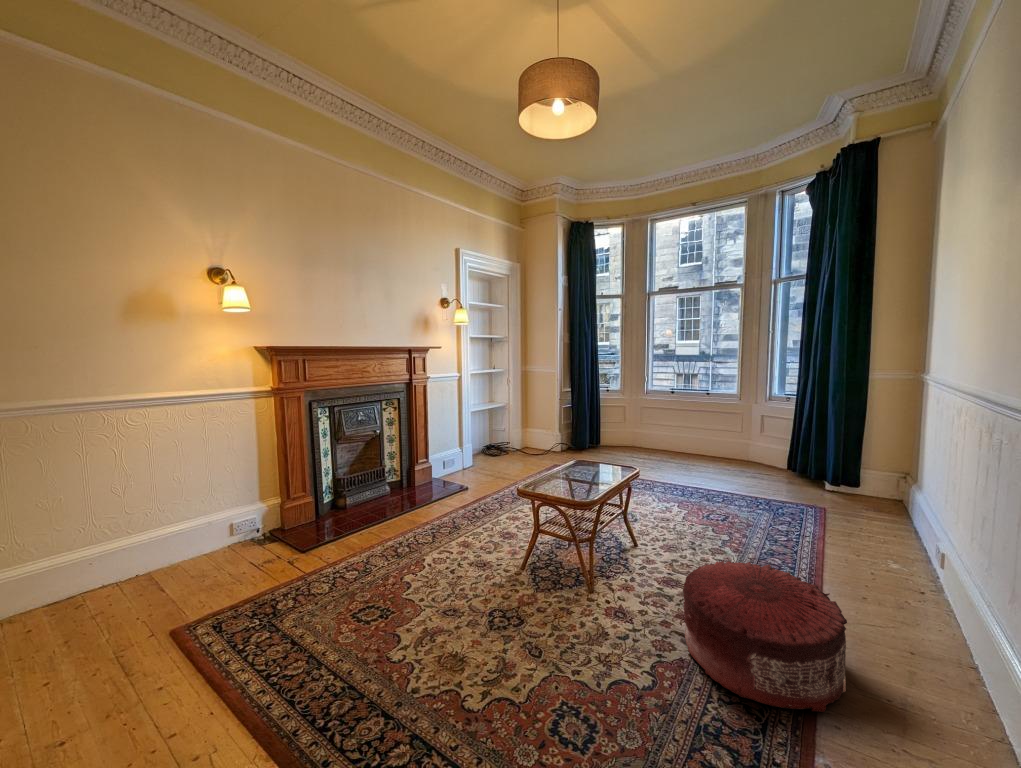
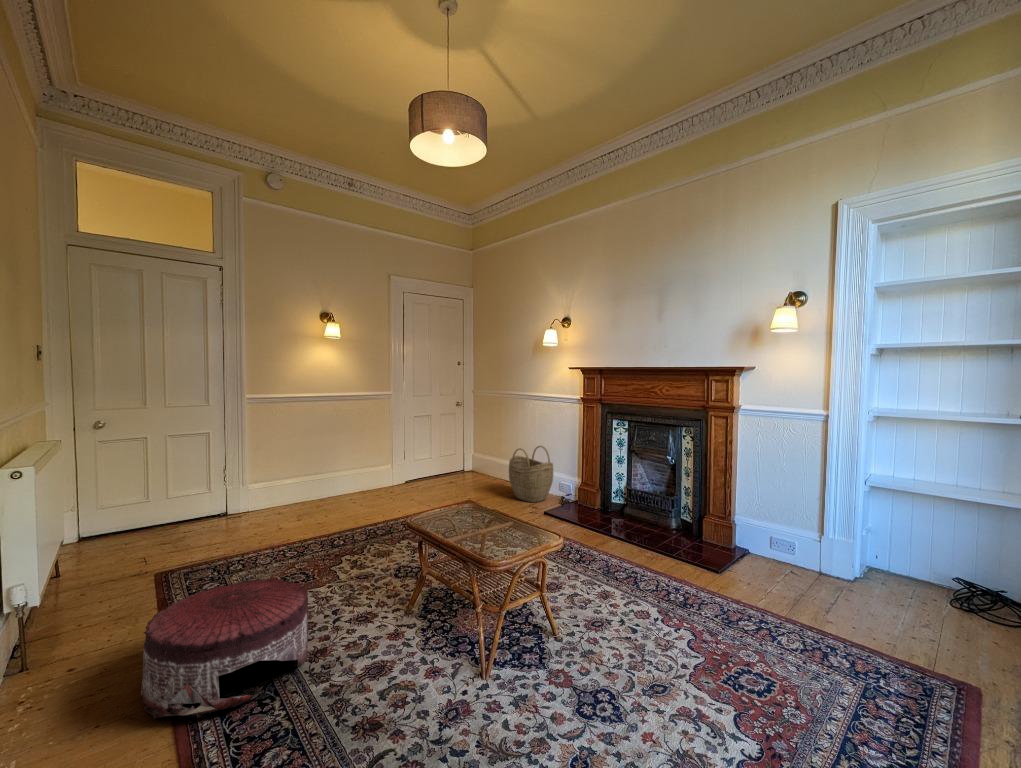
woven basket: none [137,482,236,586] -> present [509,446,553,502]

